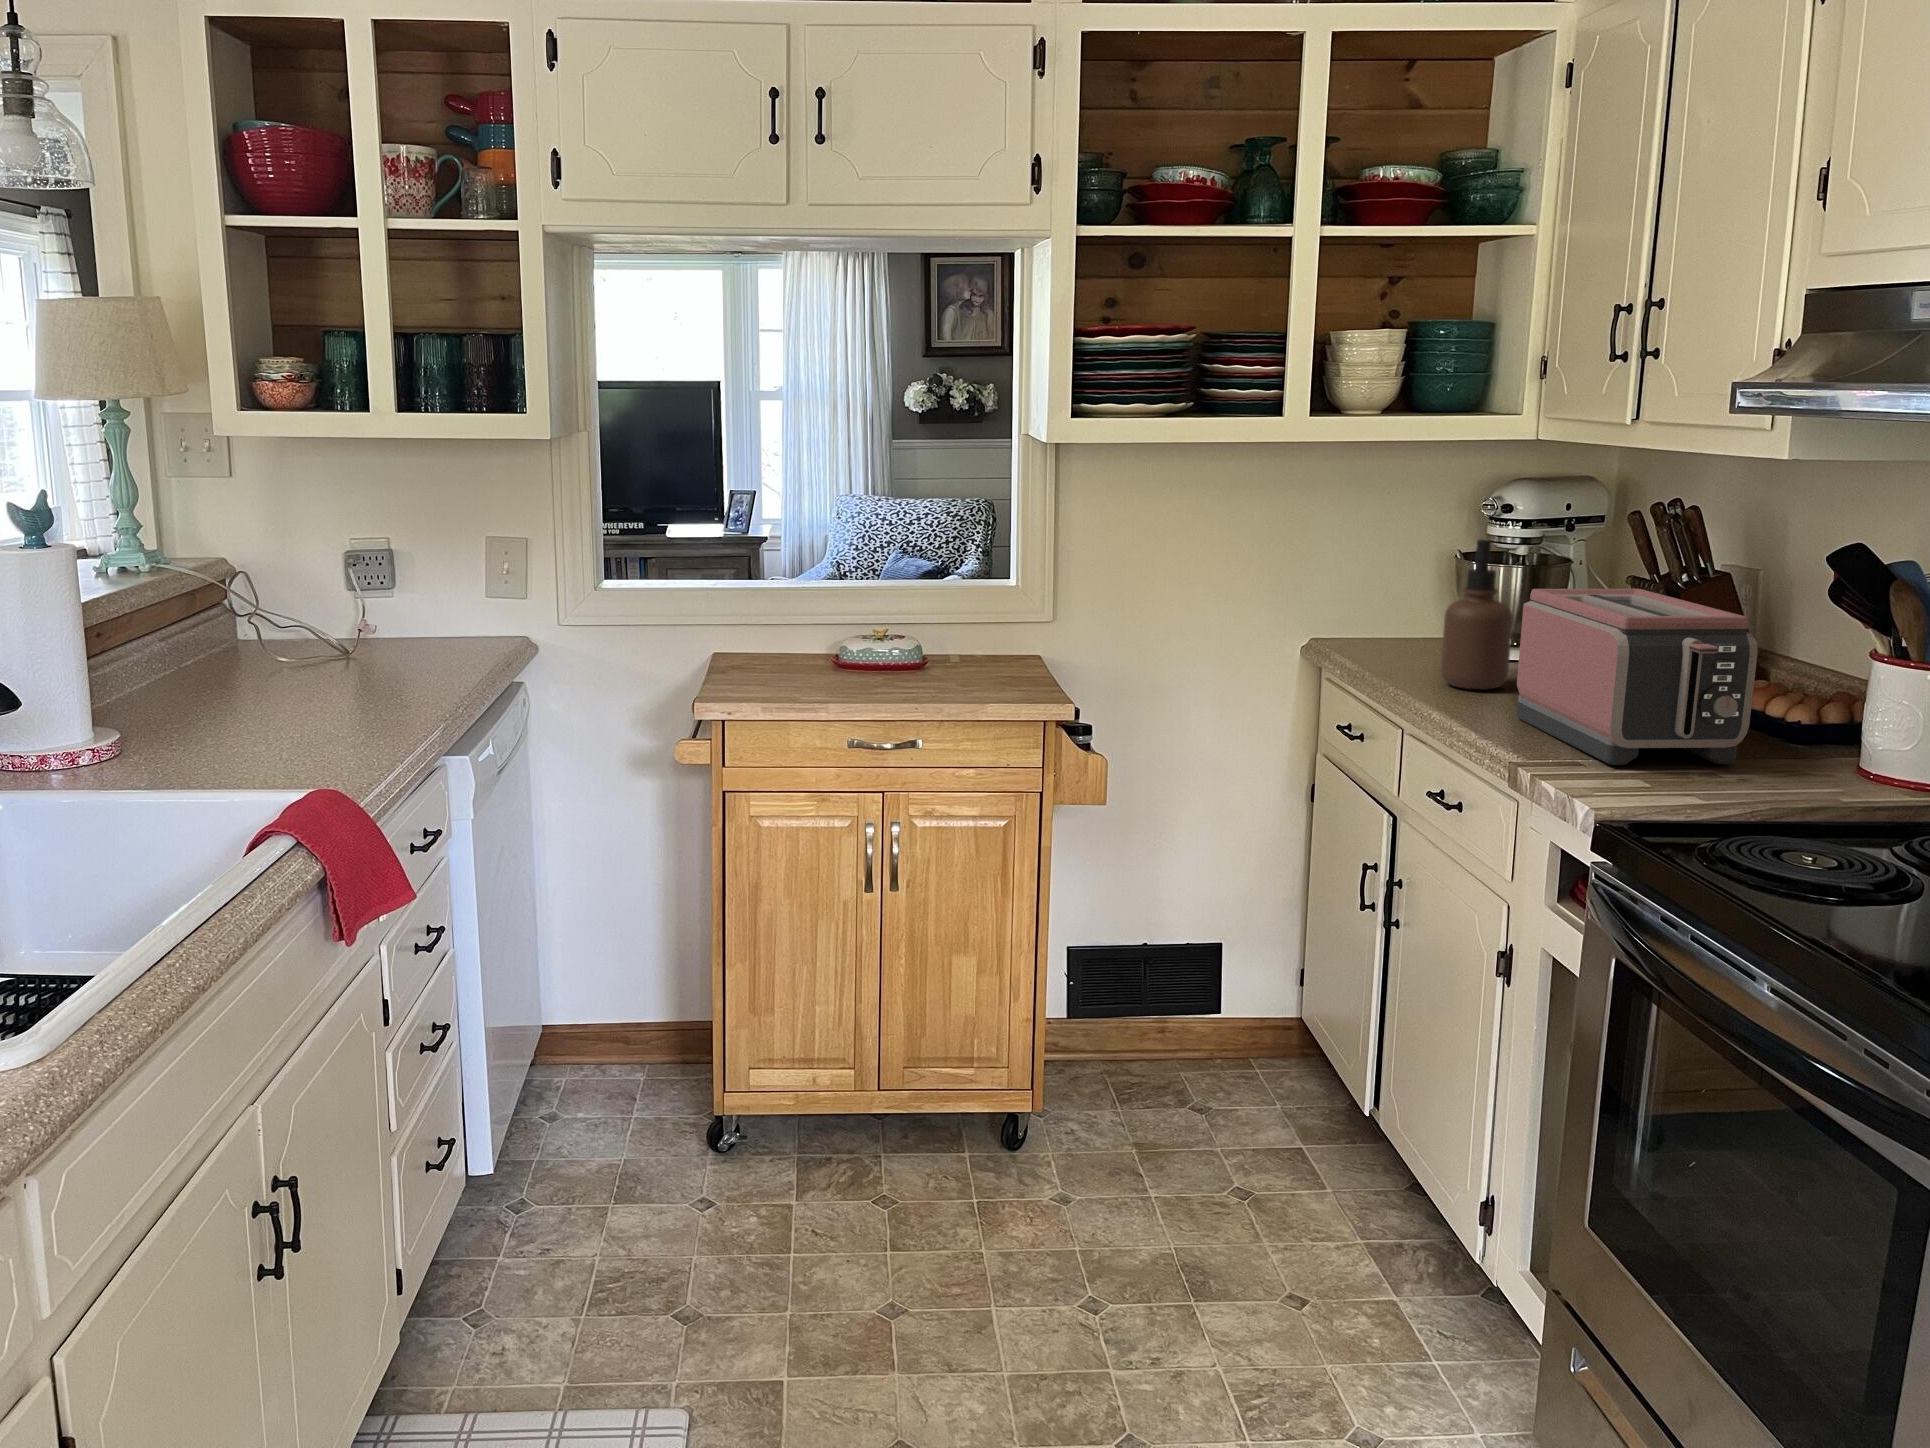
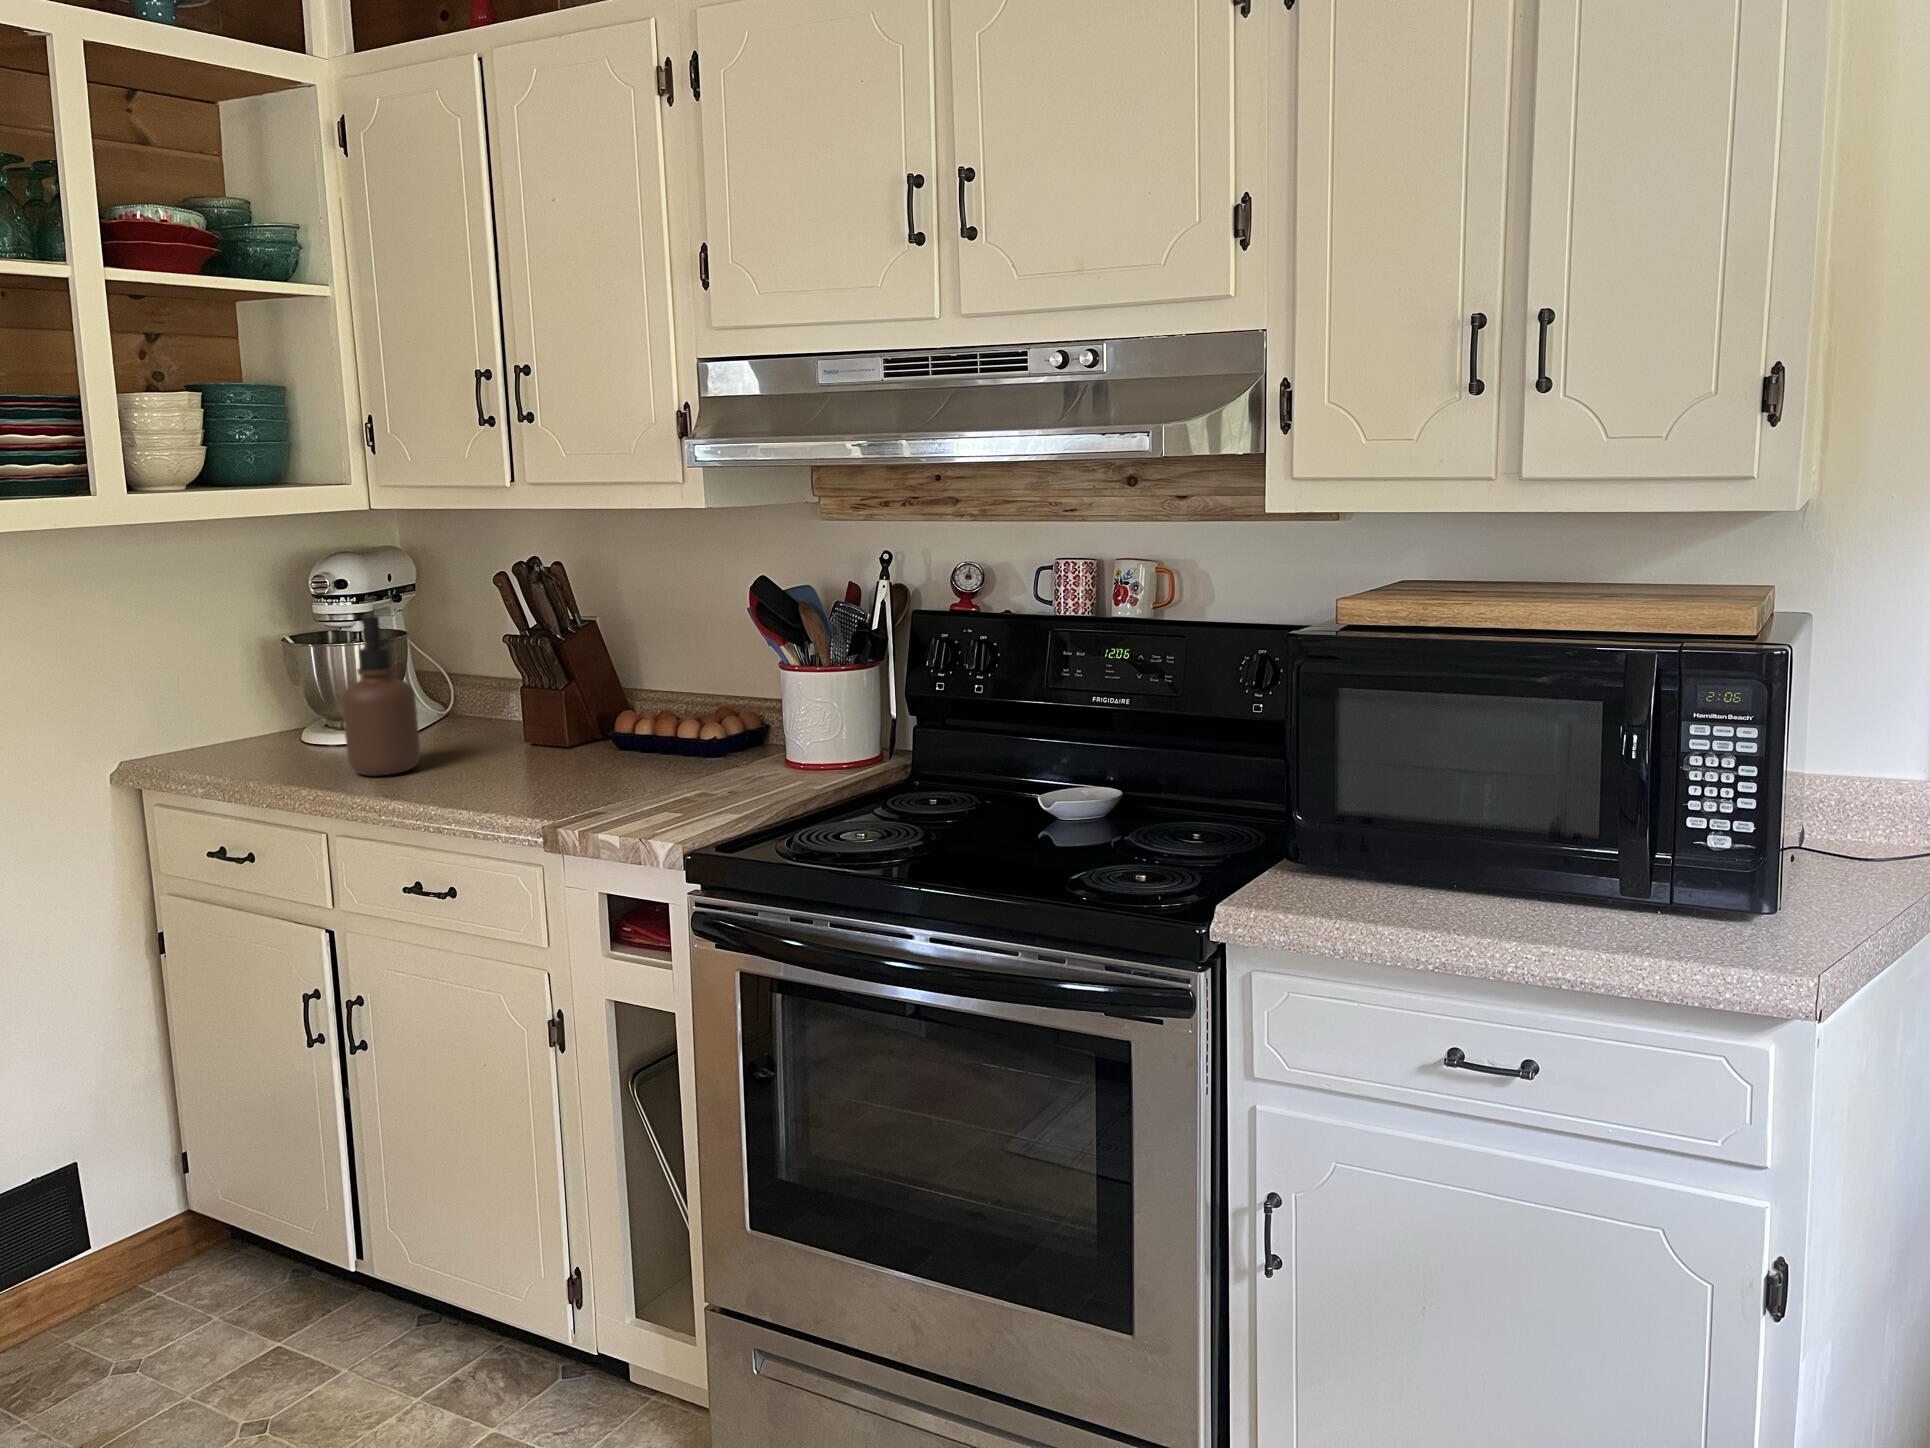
toaster: present [1517,589,1758,765] -> none [464,643,705,808]

